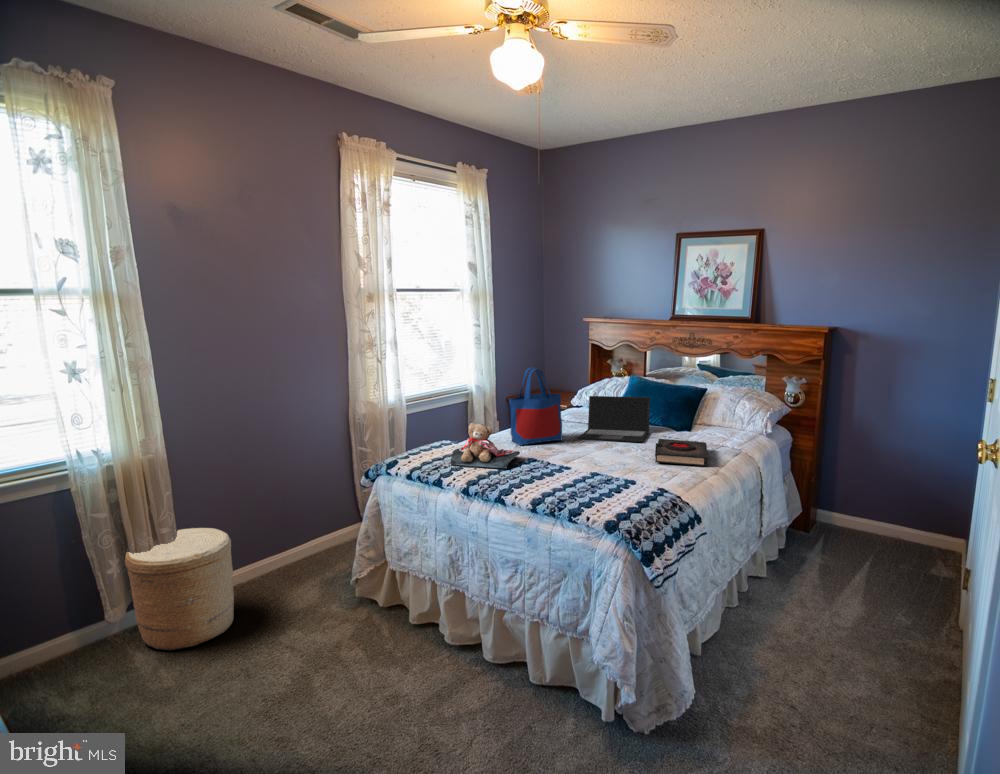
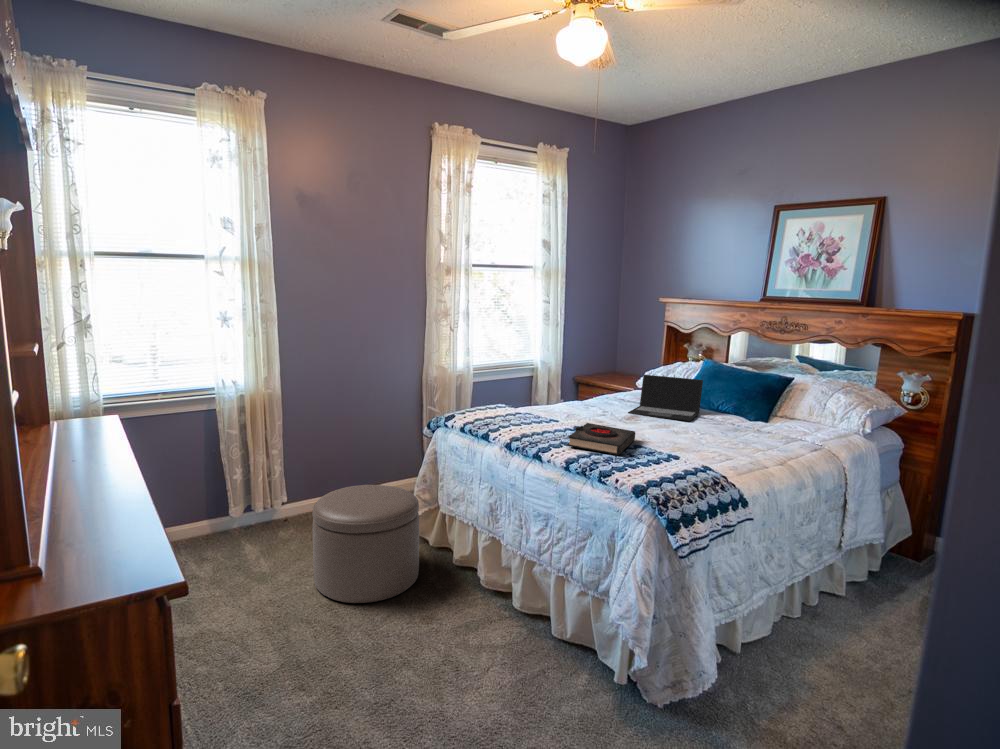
tote bag: present [509,368,562,445] -> none [563,341,614,414]
teddy bear: present [451,423,520,469] -> none [500,385,568,431]
book: present [655,439,708,466] -> present [567,423,635,455]
woven basket: present [125,528,234,650] -> none [209,458,301,563]
ottoman: none [257,545,378,678] -> present [312,485,419,603]

